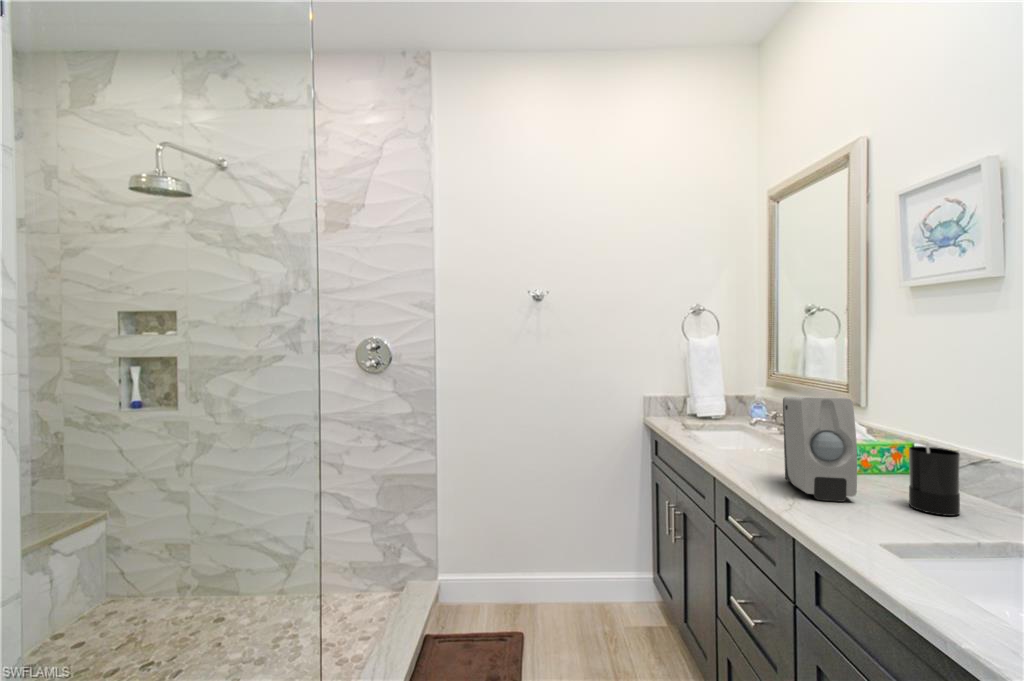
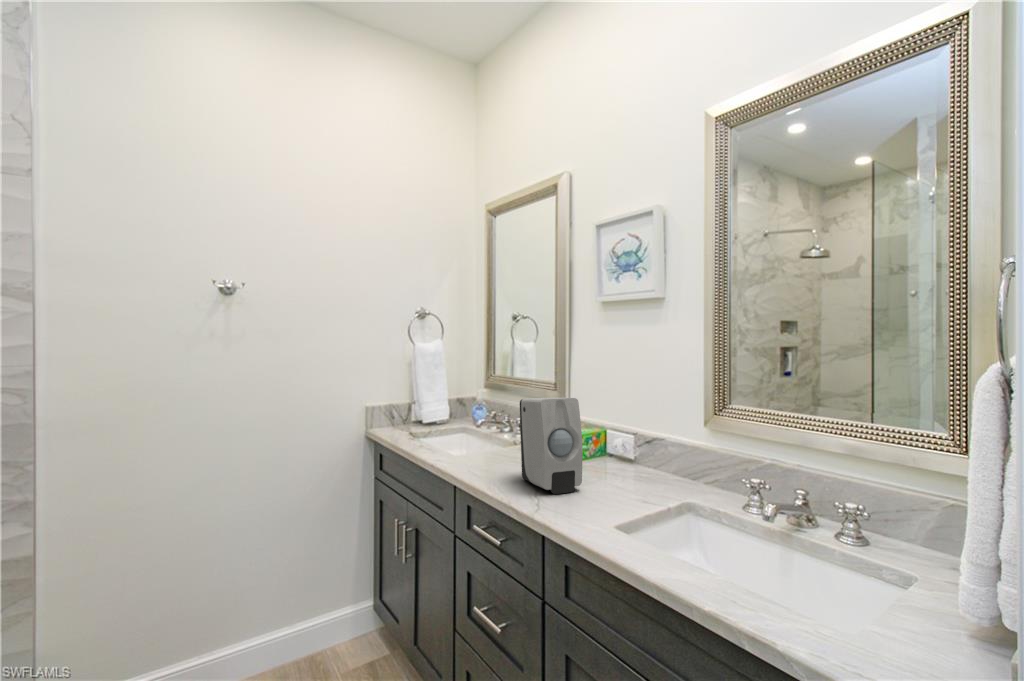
candle: present [909,442,960,516] -> none [615,429,648,490]

